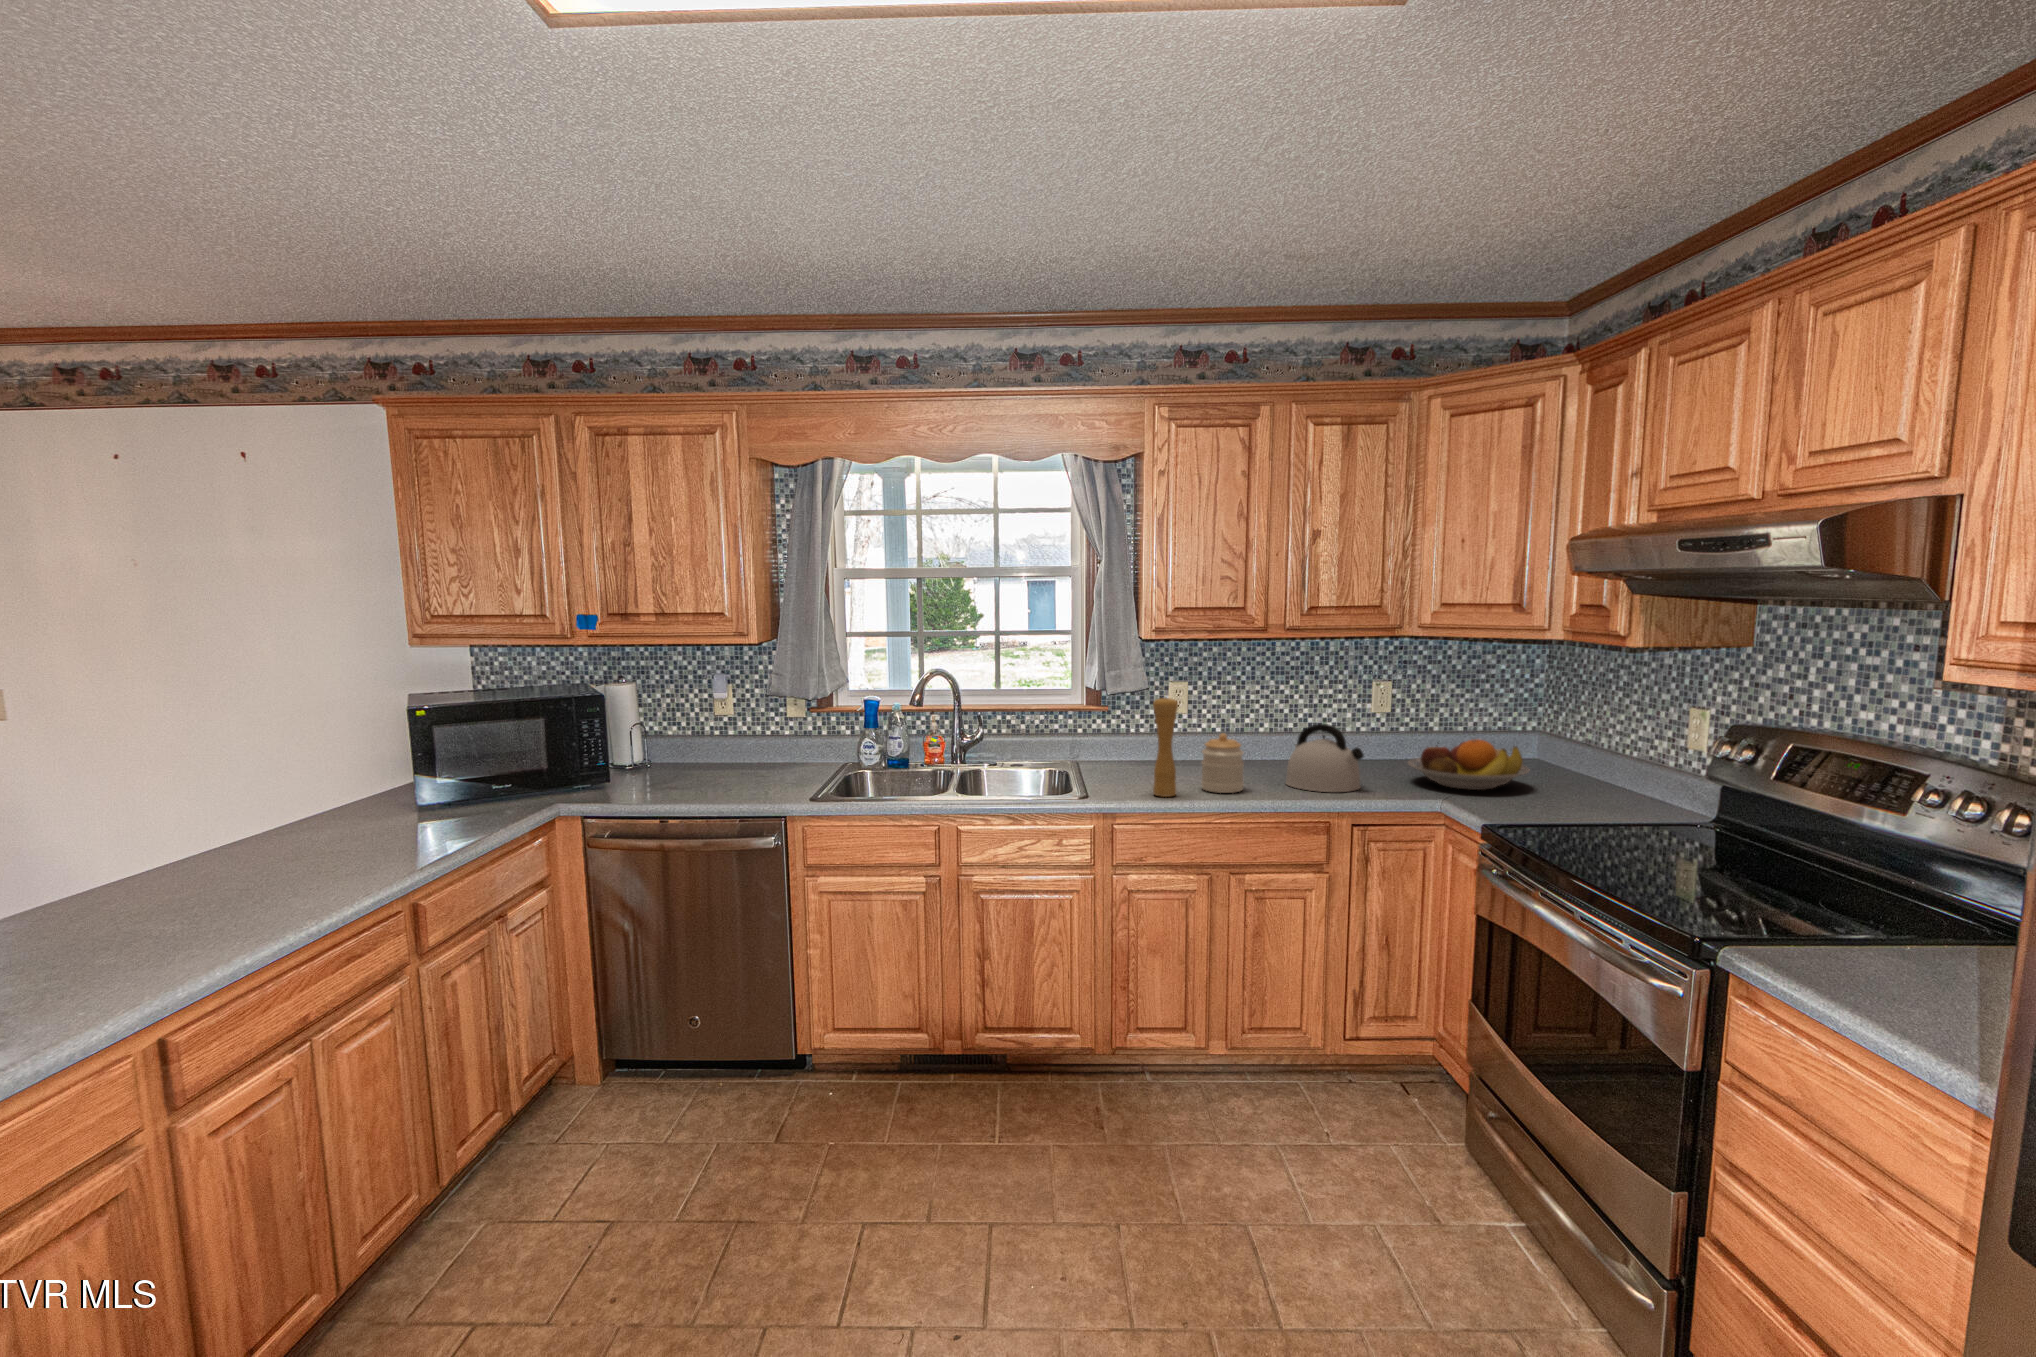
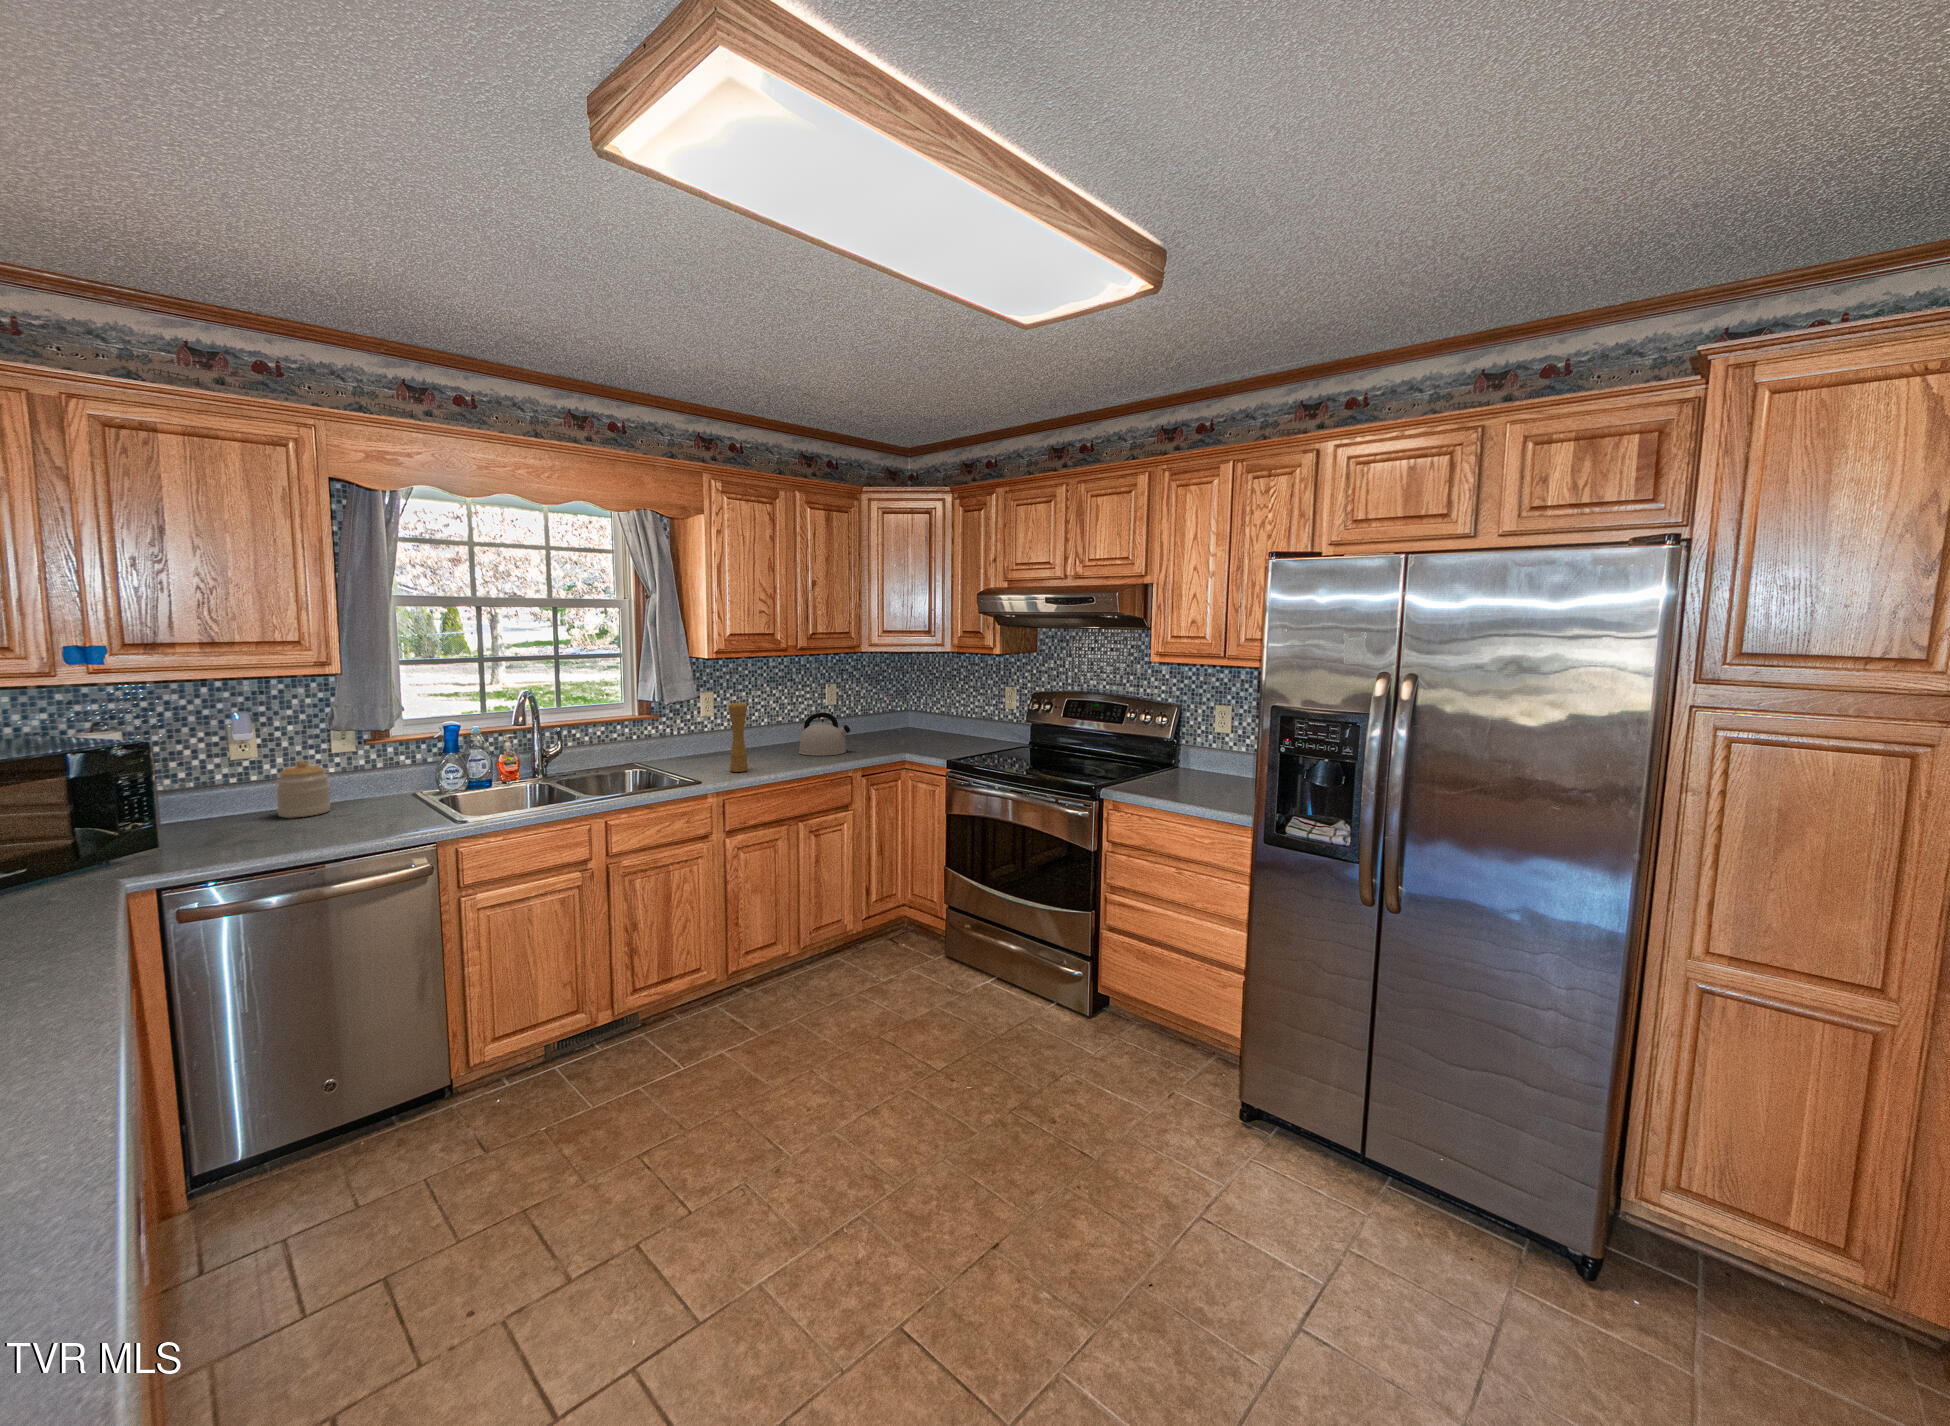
jar: present [1201,733,1244,793] -> present [276,760,331,818]
fruit bowl: present [1408,739,1529,790] -> none [862,714,928,744]

